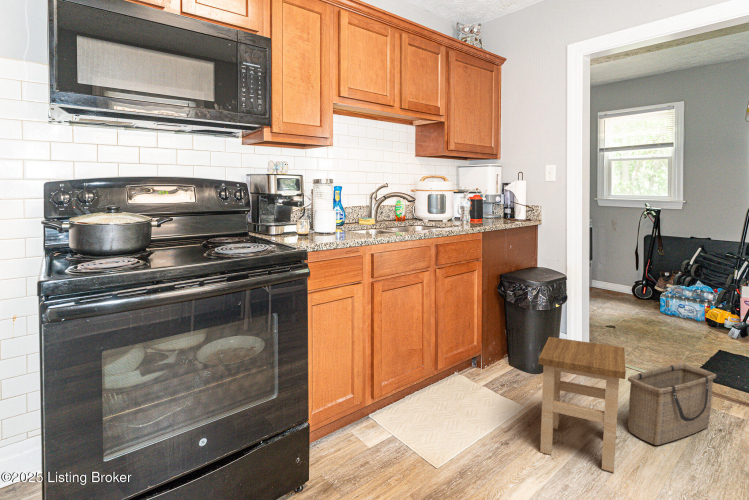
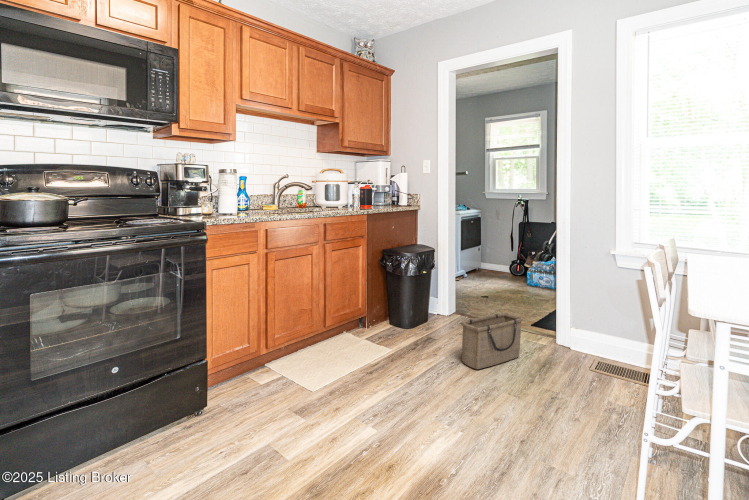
stool: present [539,337,626,472] -> none [390,294,456,387]

